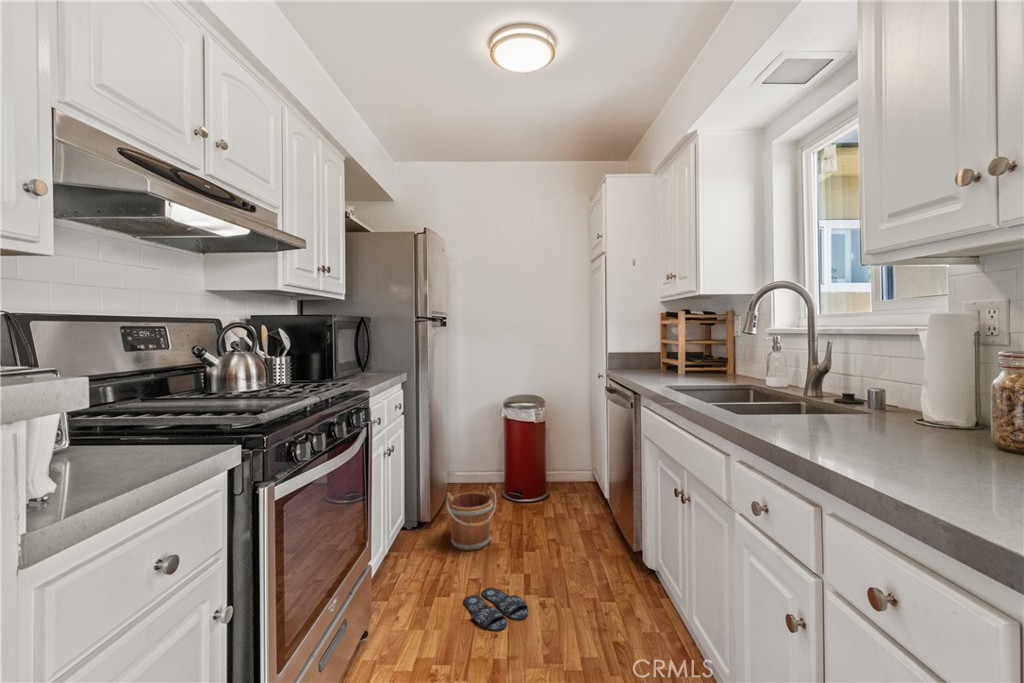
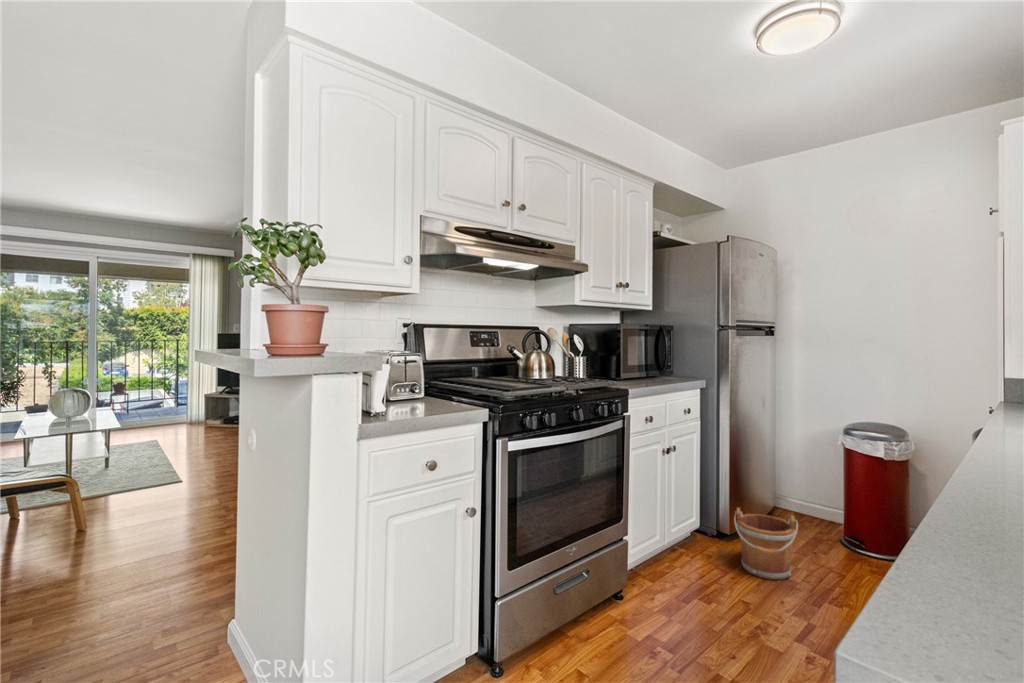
slippers: present [464,588,528,631] -> none [717,613,788,660]

